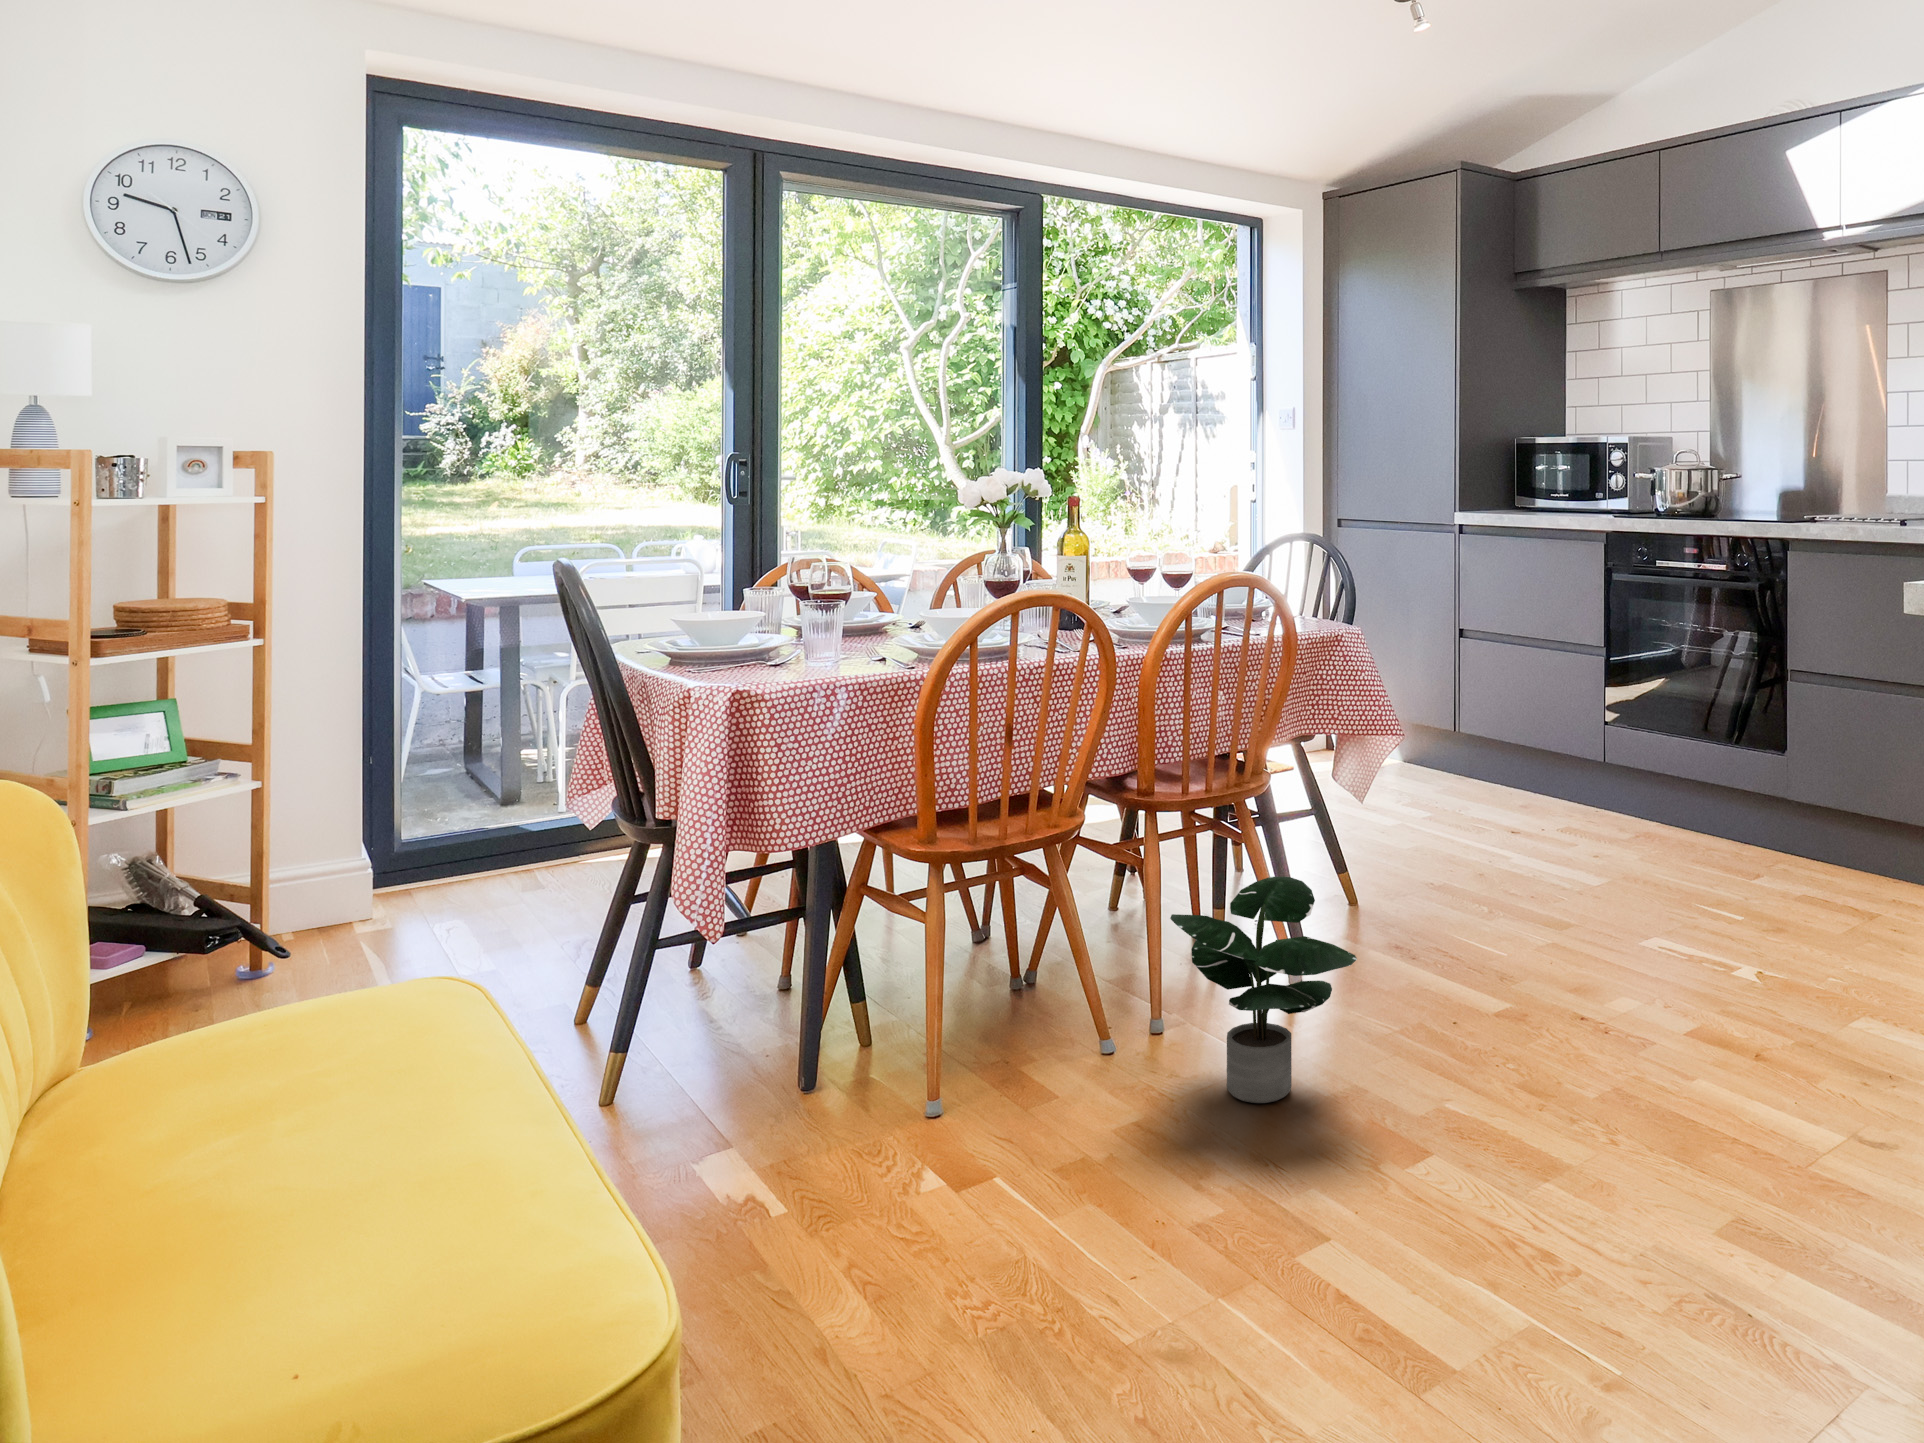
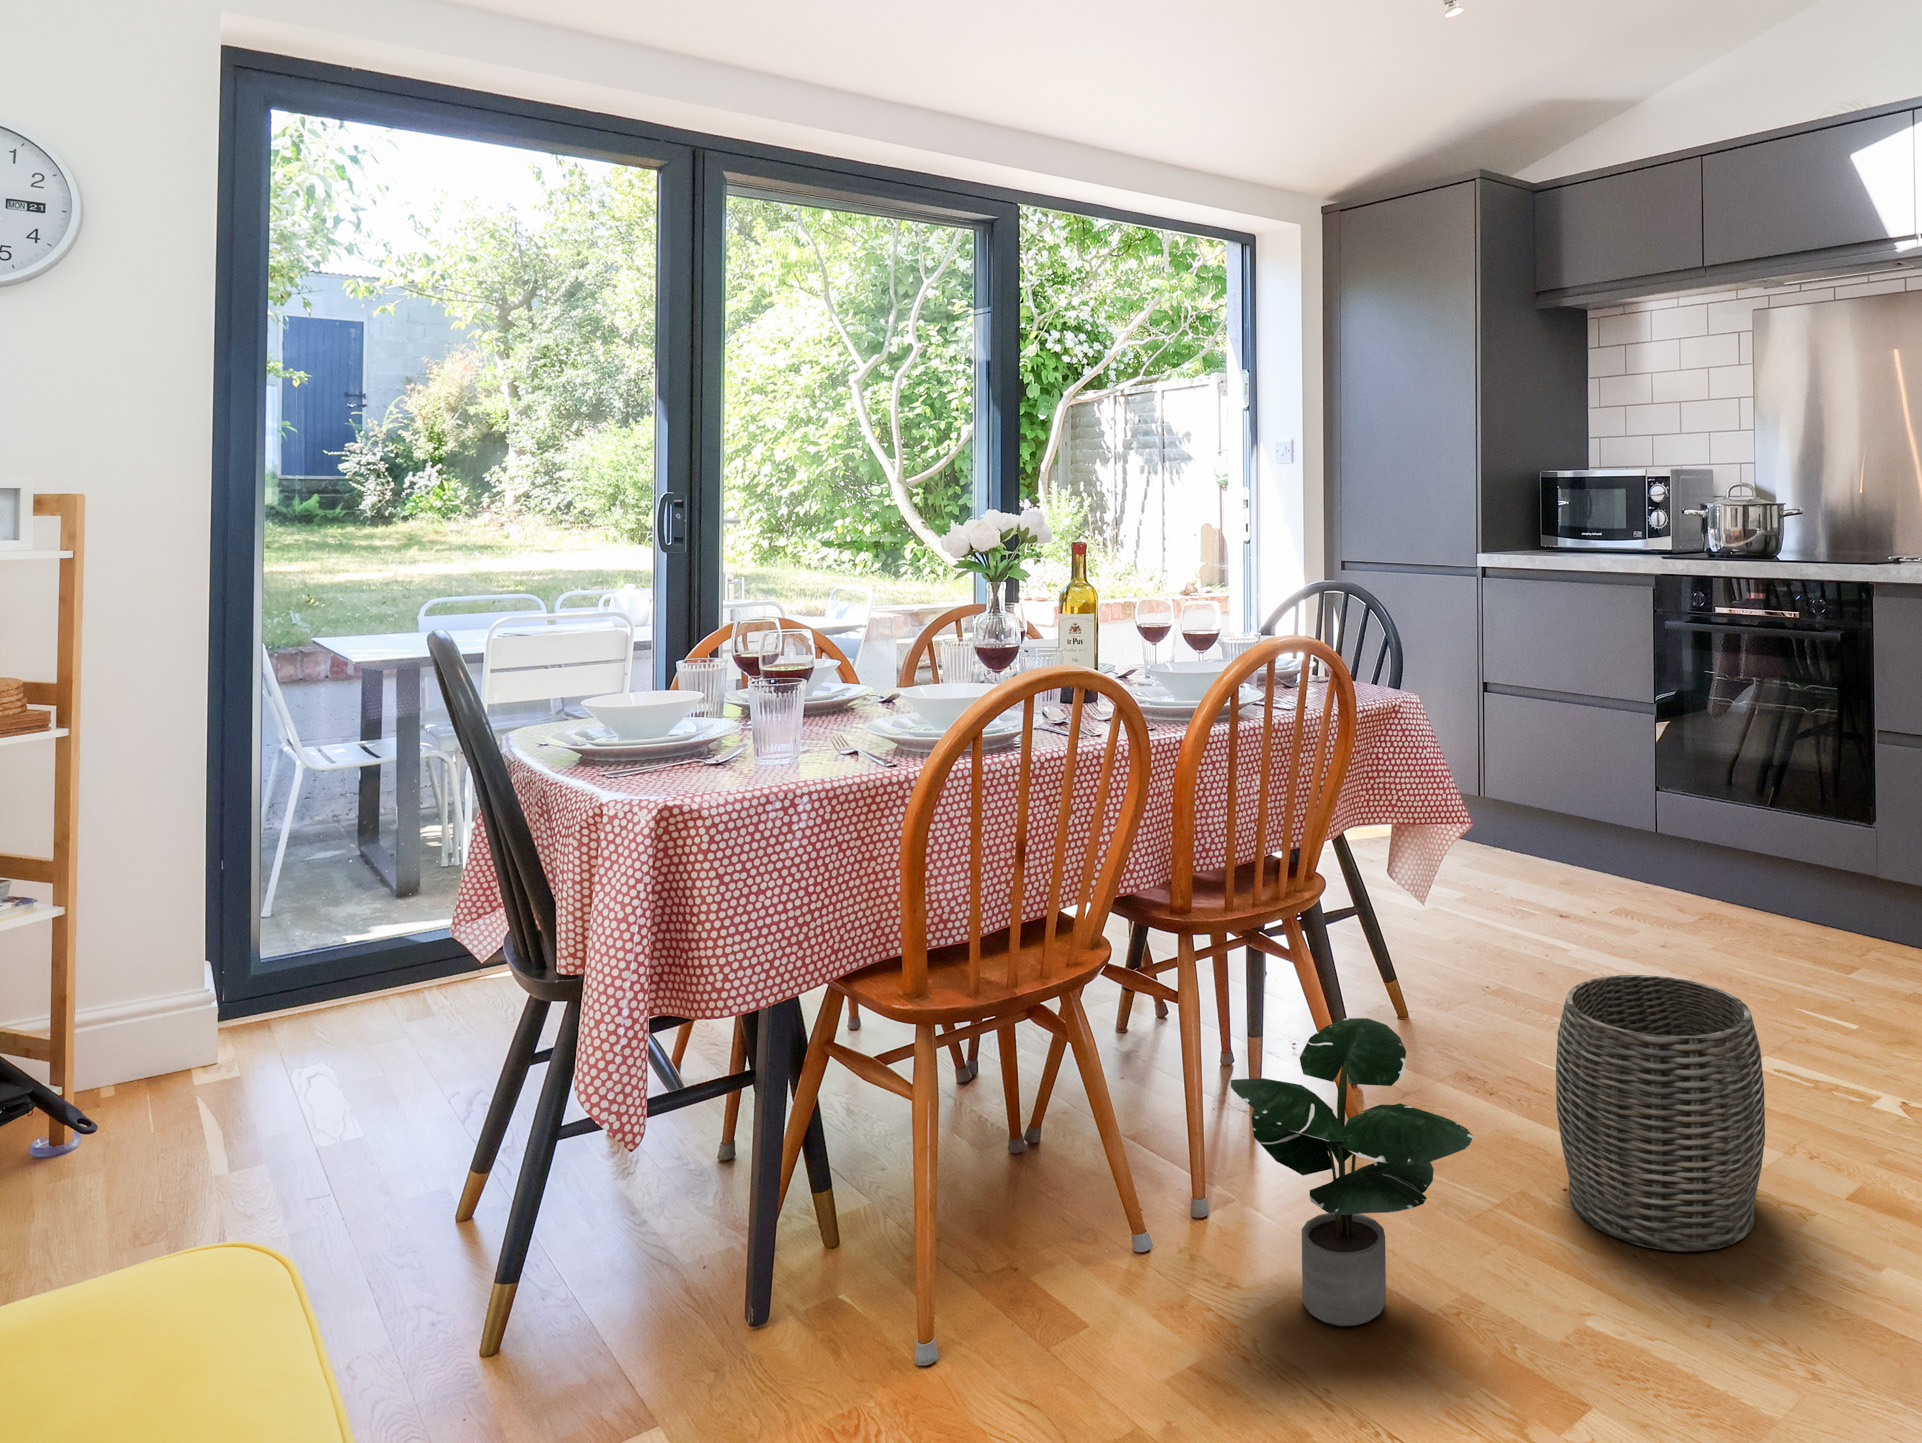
woven basket: none [1448,855,1613,1064] -> present [1556,975,1765,1252]

